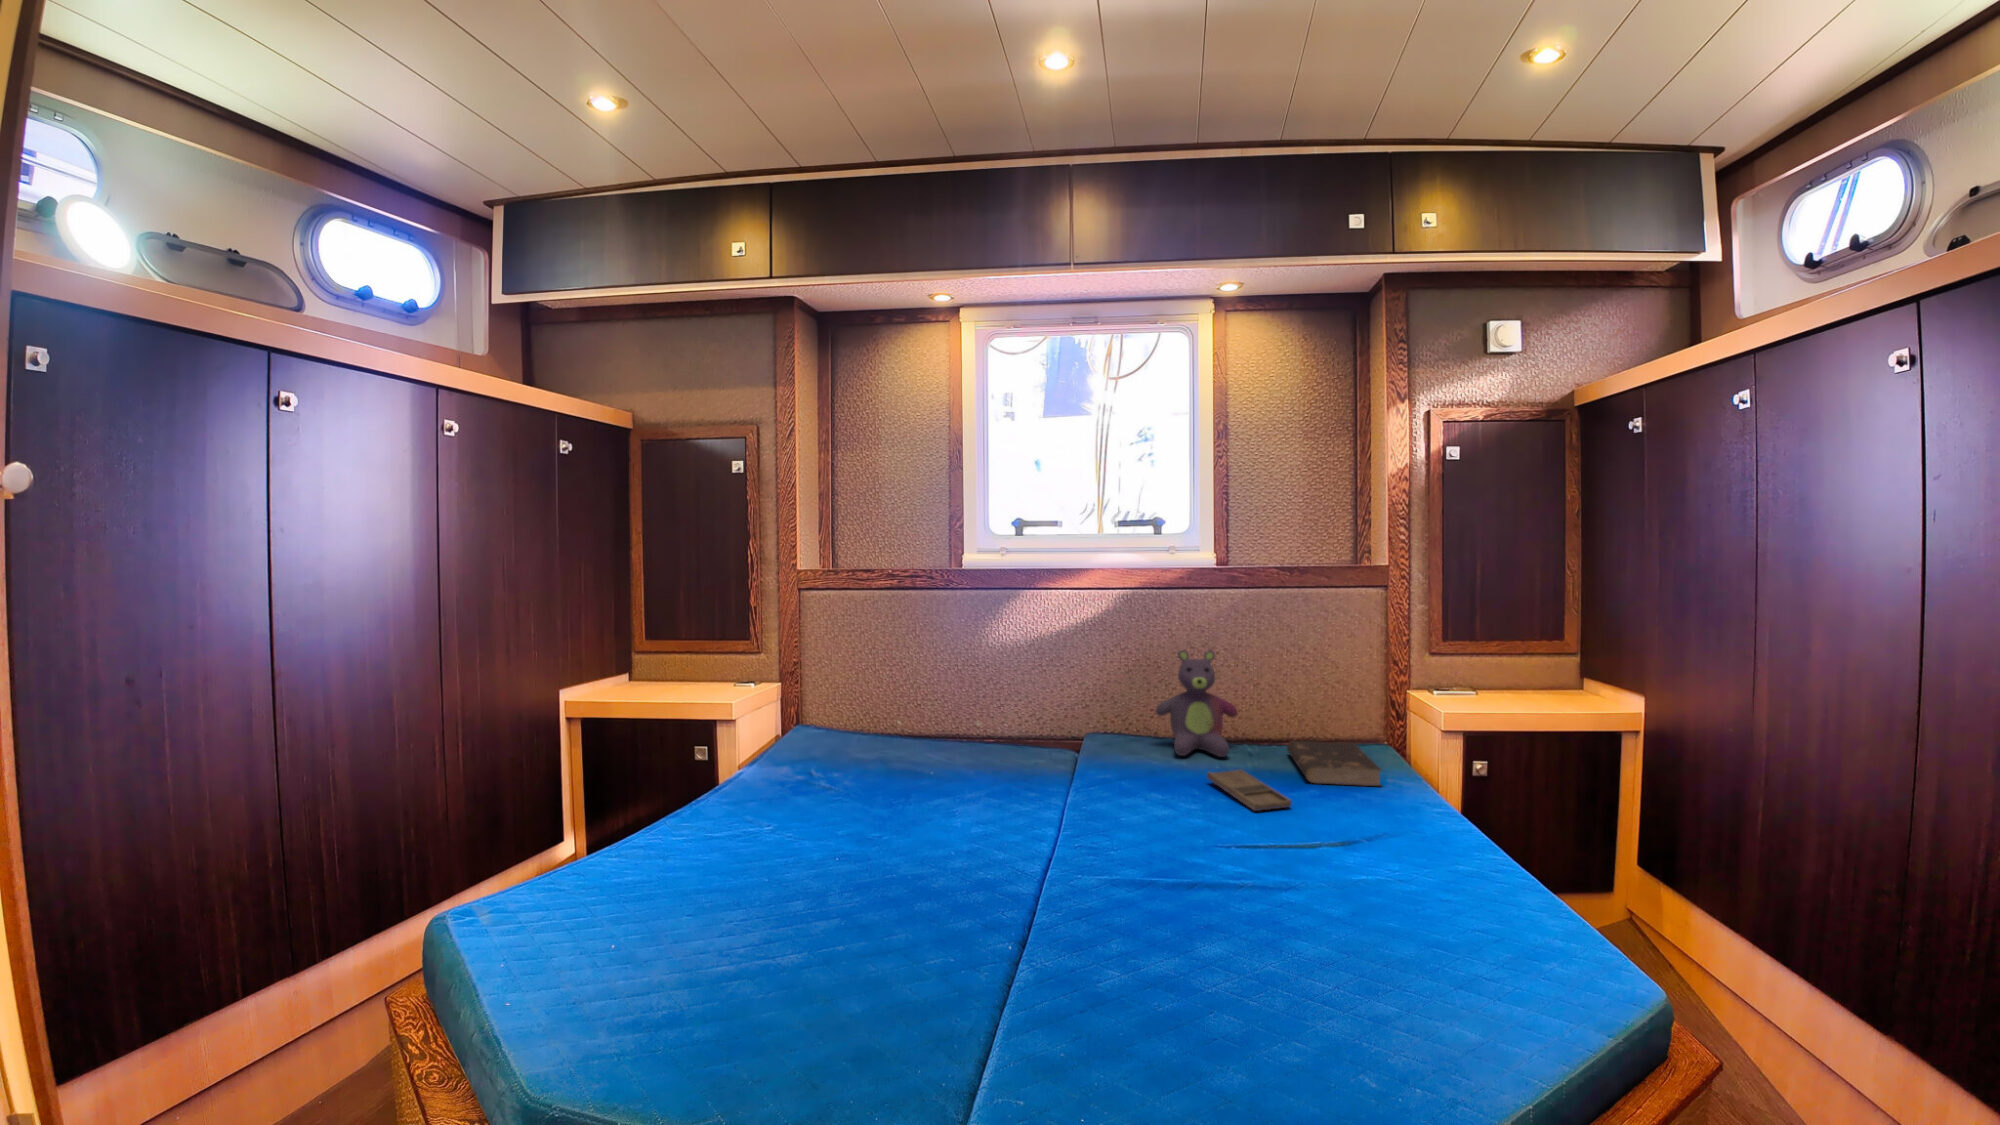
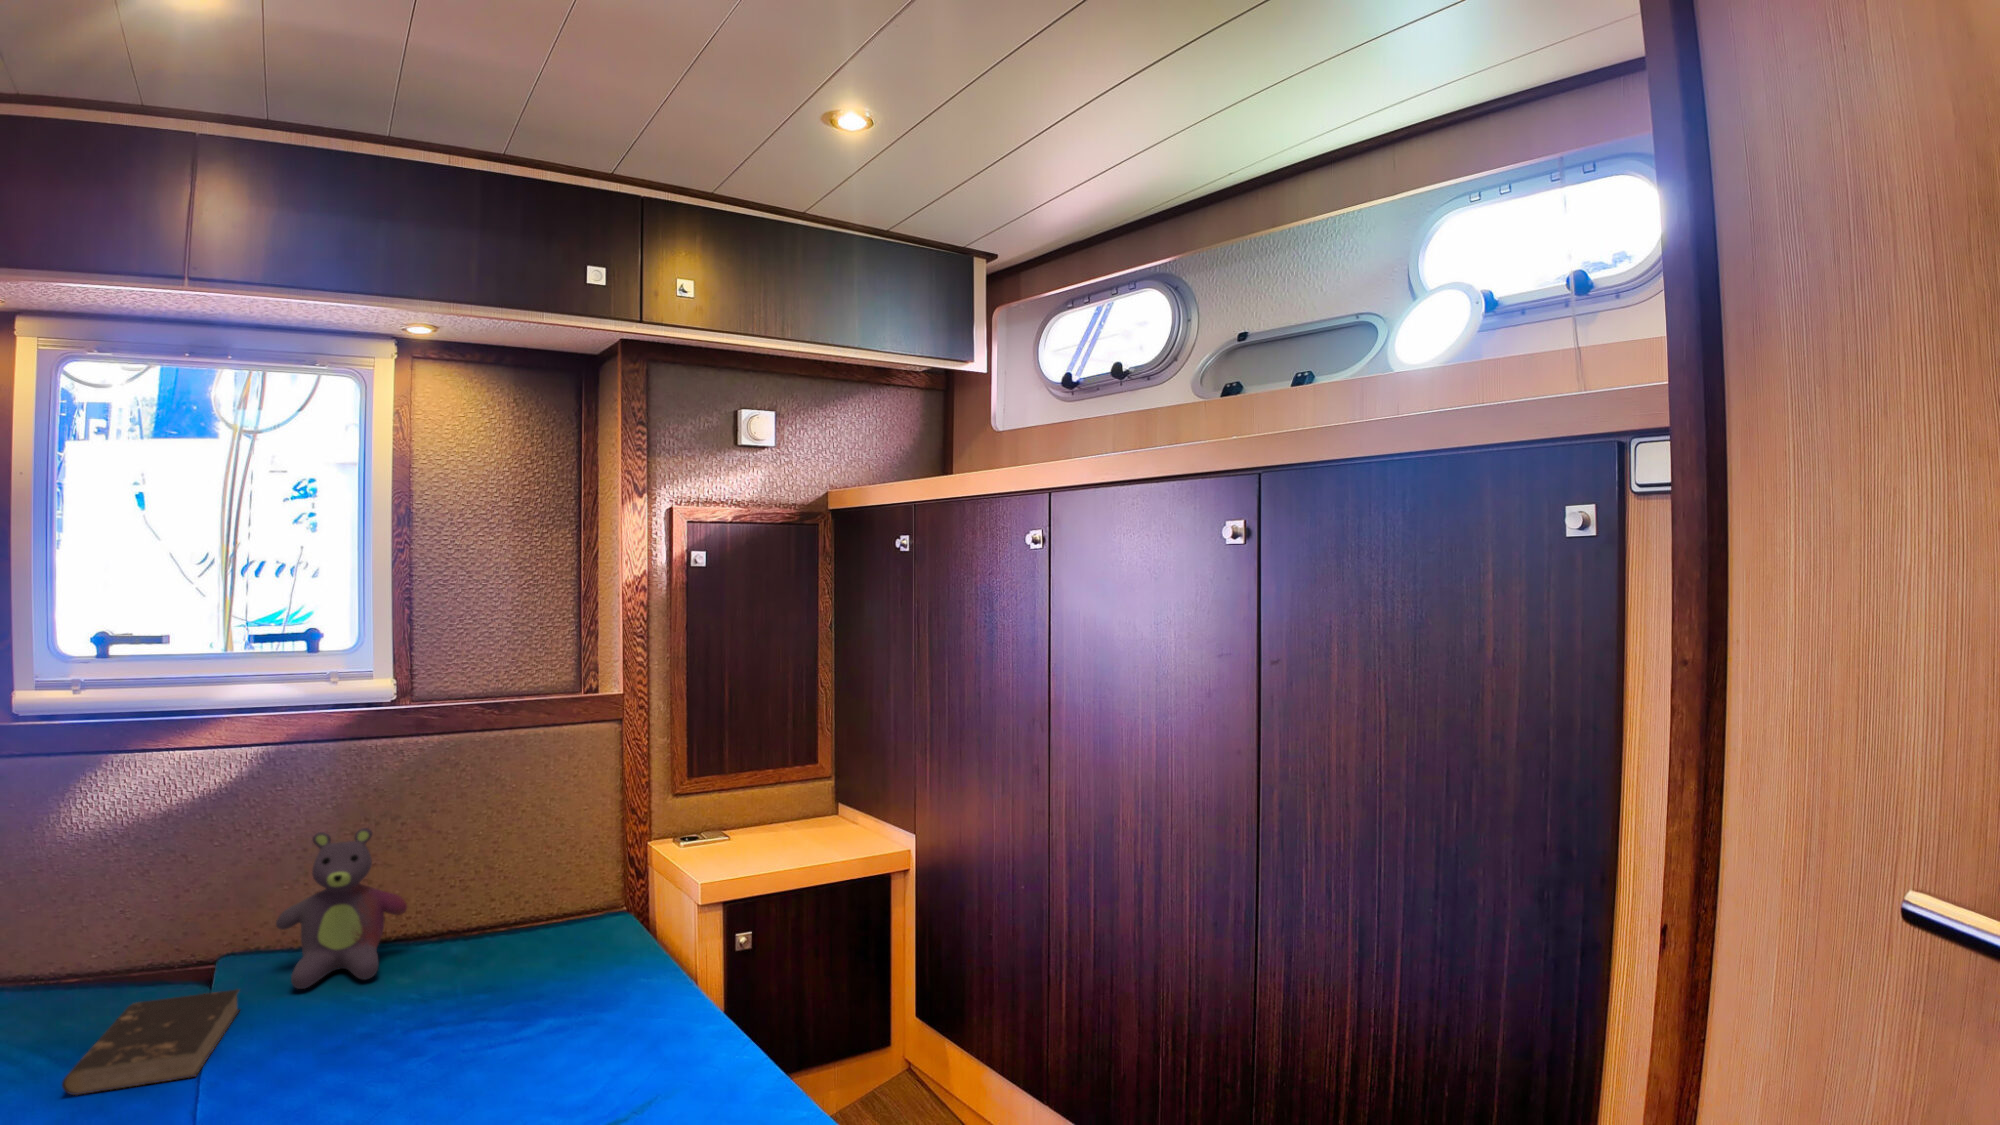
book: present [1287,741,1381,786] -> present [62,989,239,1095]
tray: present [1207,769,1291,811] -> none [306,1006,403,1083]

